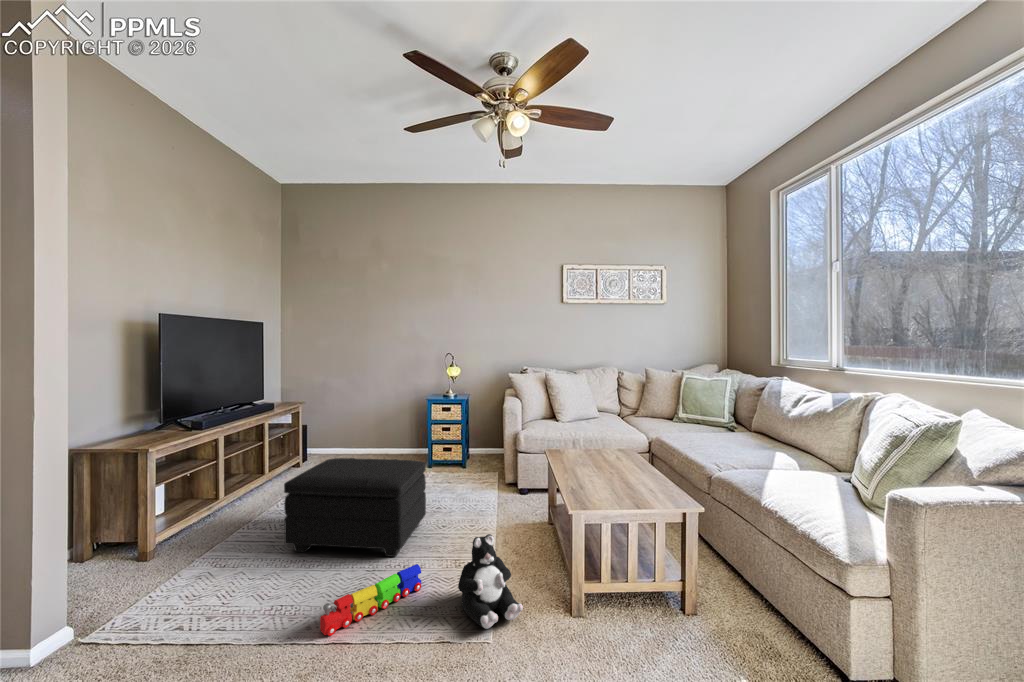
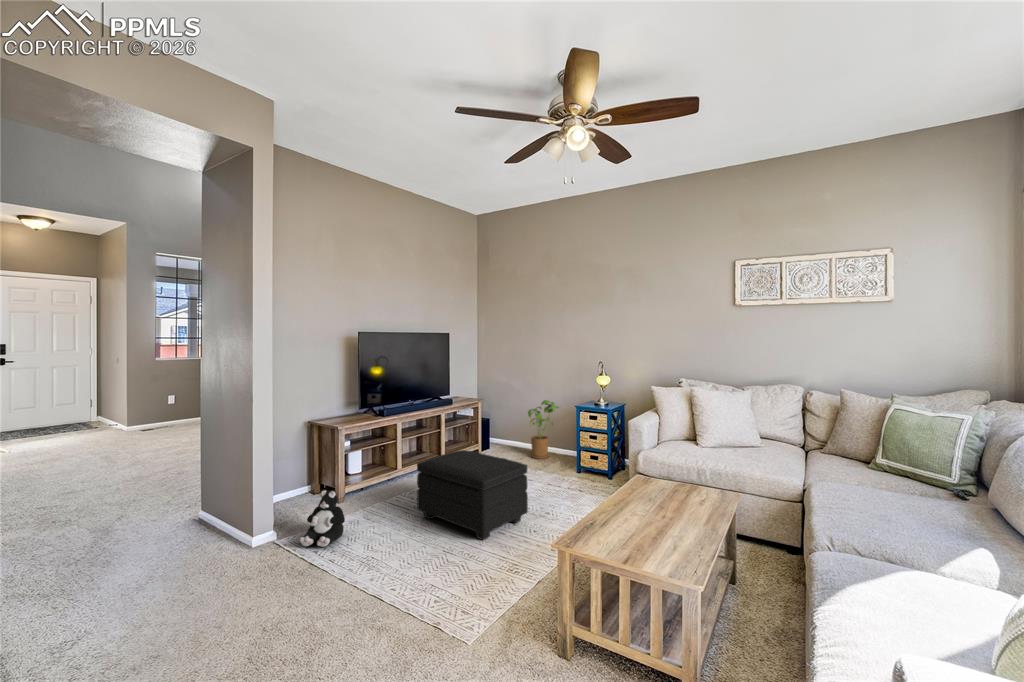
house plant: none [364,396,401,460] -> present [528,400,559,459]
plush toy: present [458,534,523,629] -> present [300,490,345,547]
toy train: present [320,564,421,636] -> none [397,548,481,579]

